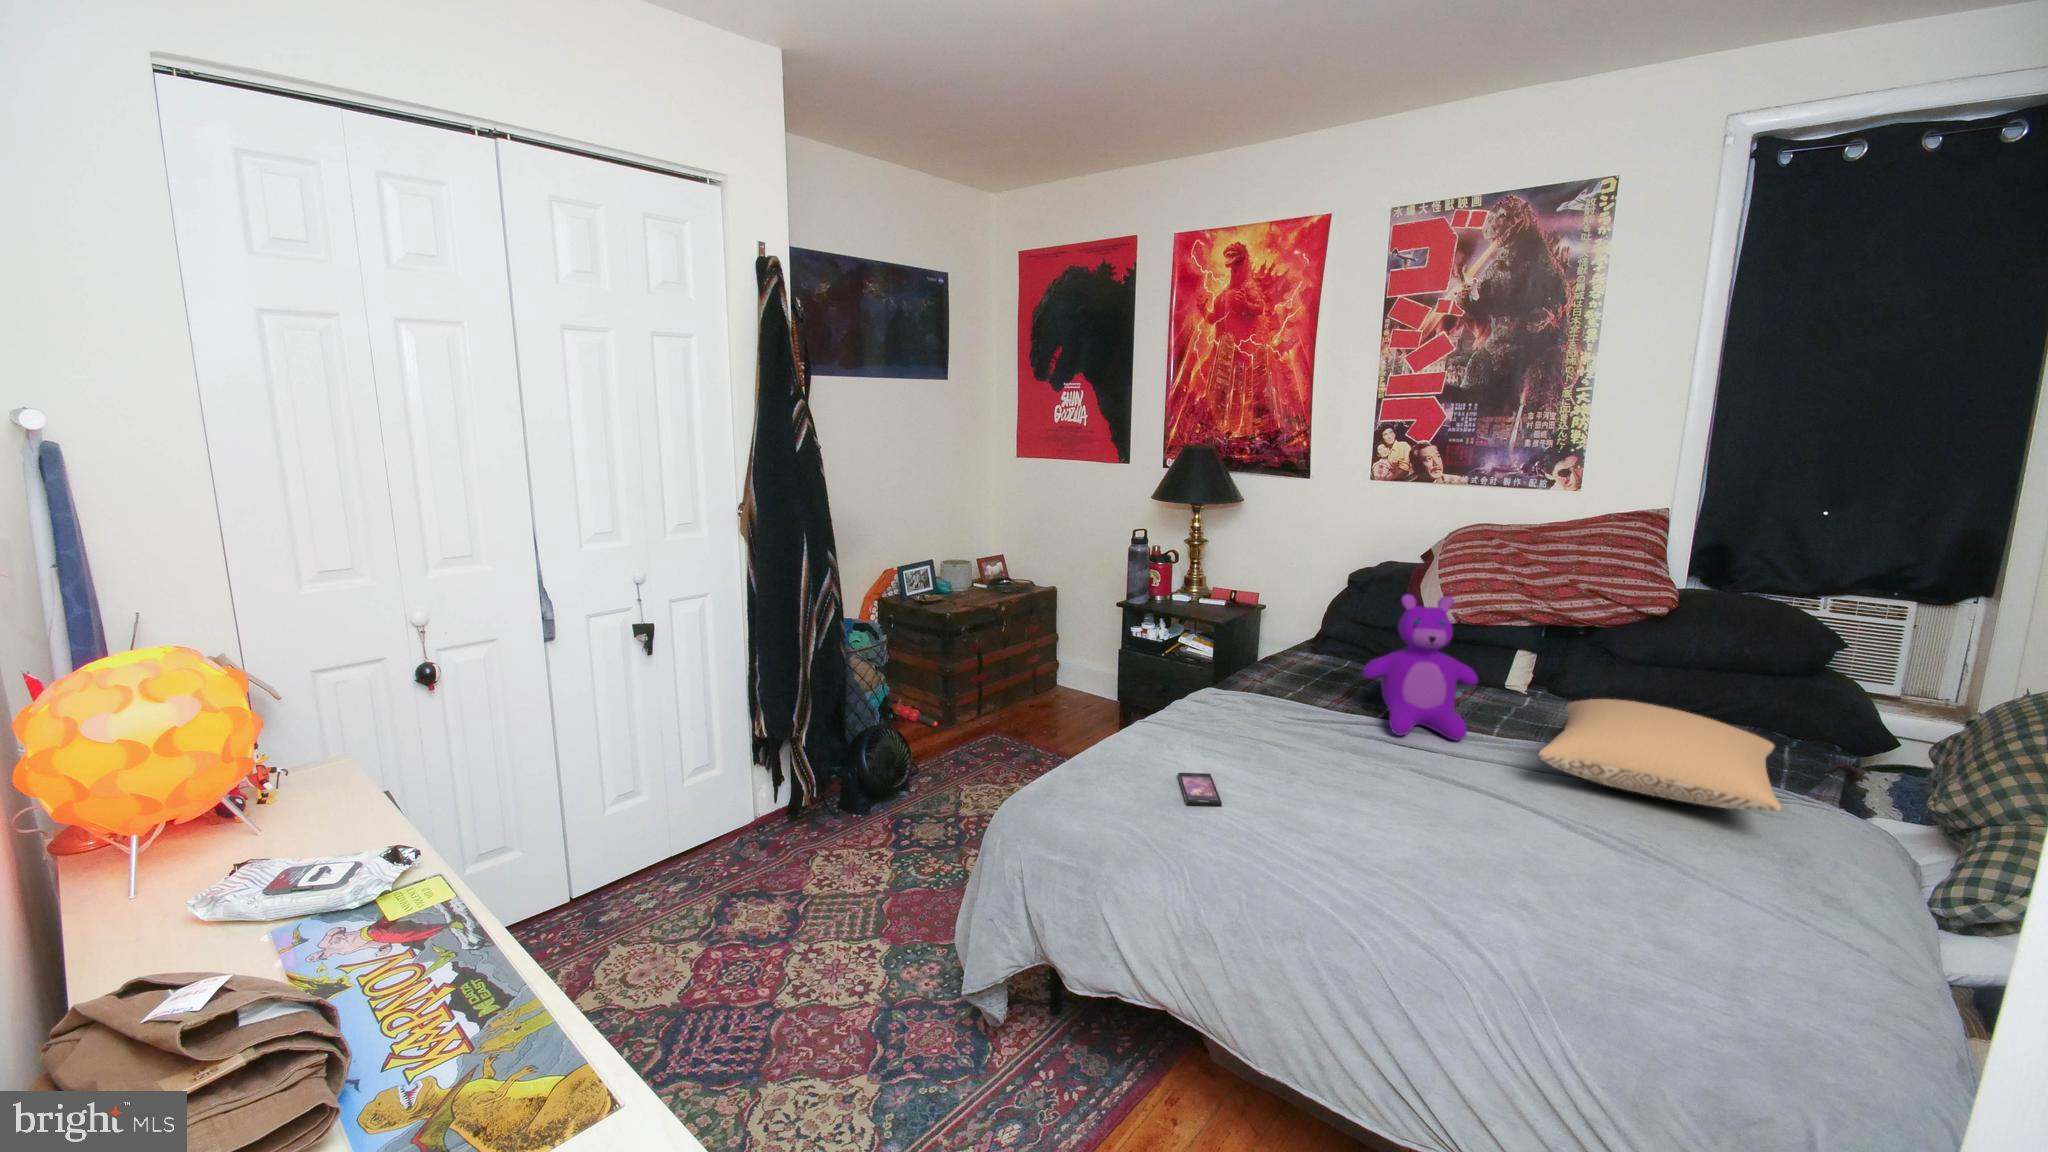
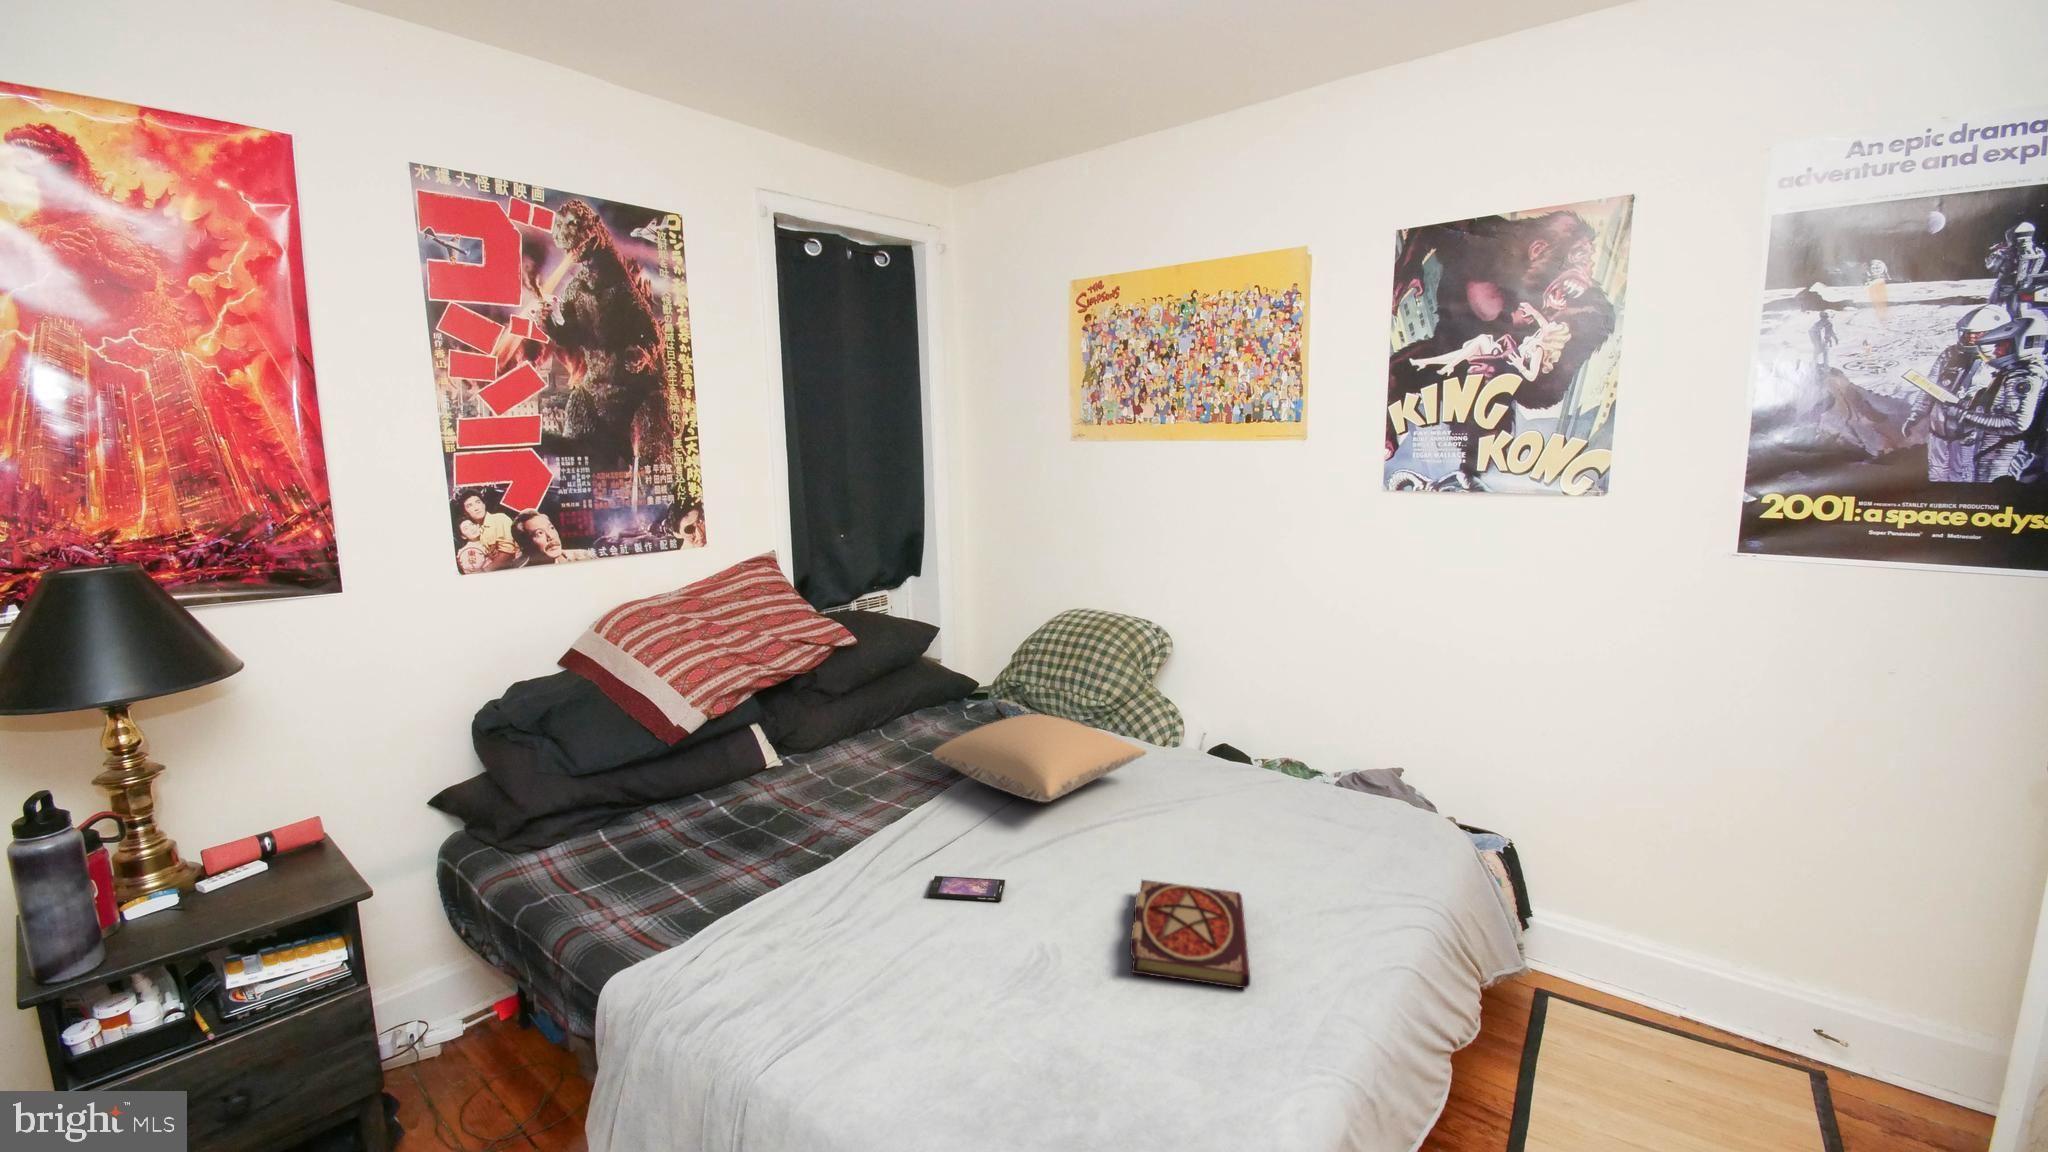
teddy bear: present [1363,594,1478,740] -> none [814,688,930,861]
smartphone: present [1178,773,1222,806] -> present [928,876,1005,901]
book: none [1315,813,1503,893] -> present [1130,880,1250,988]

